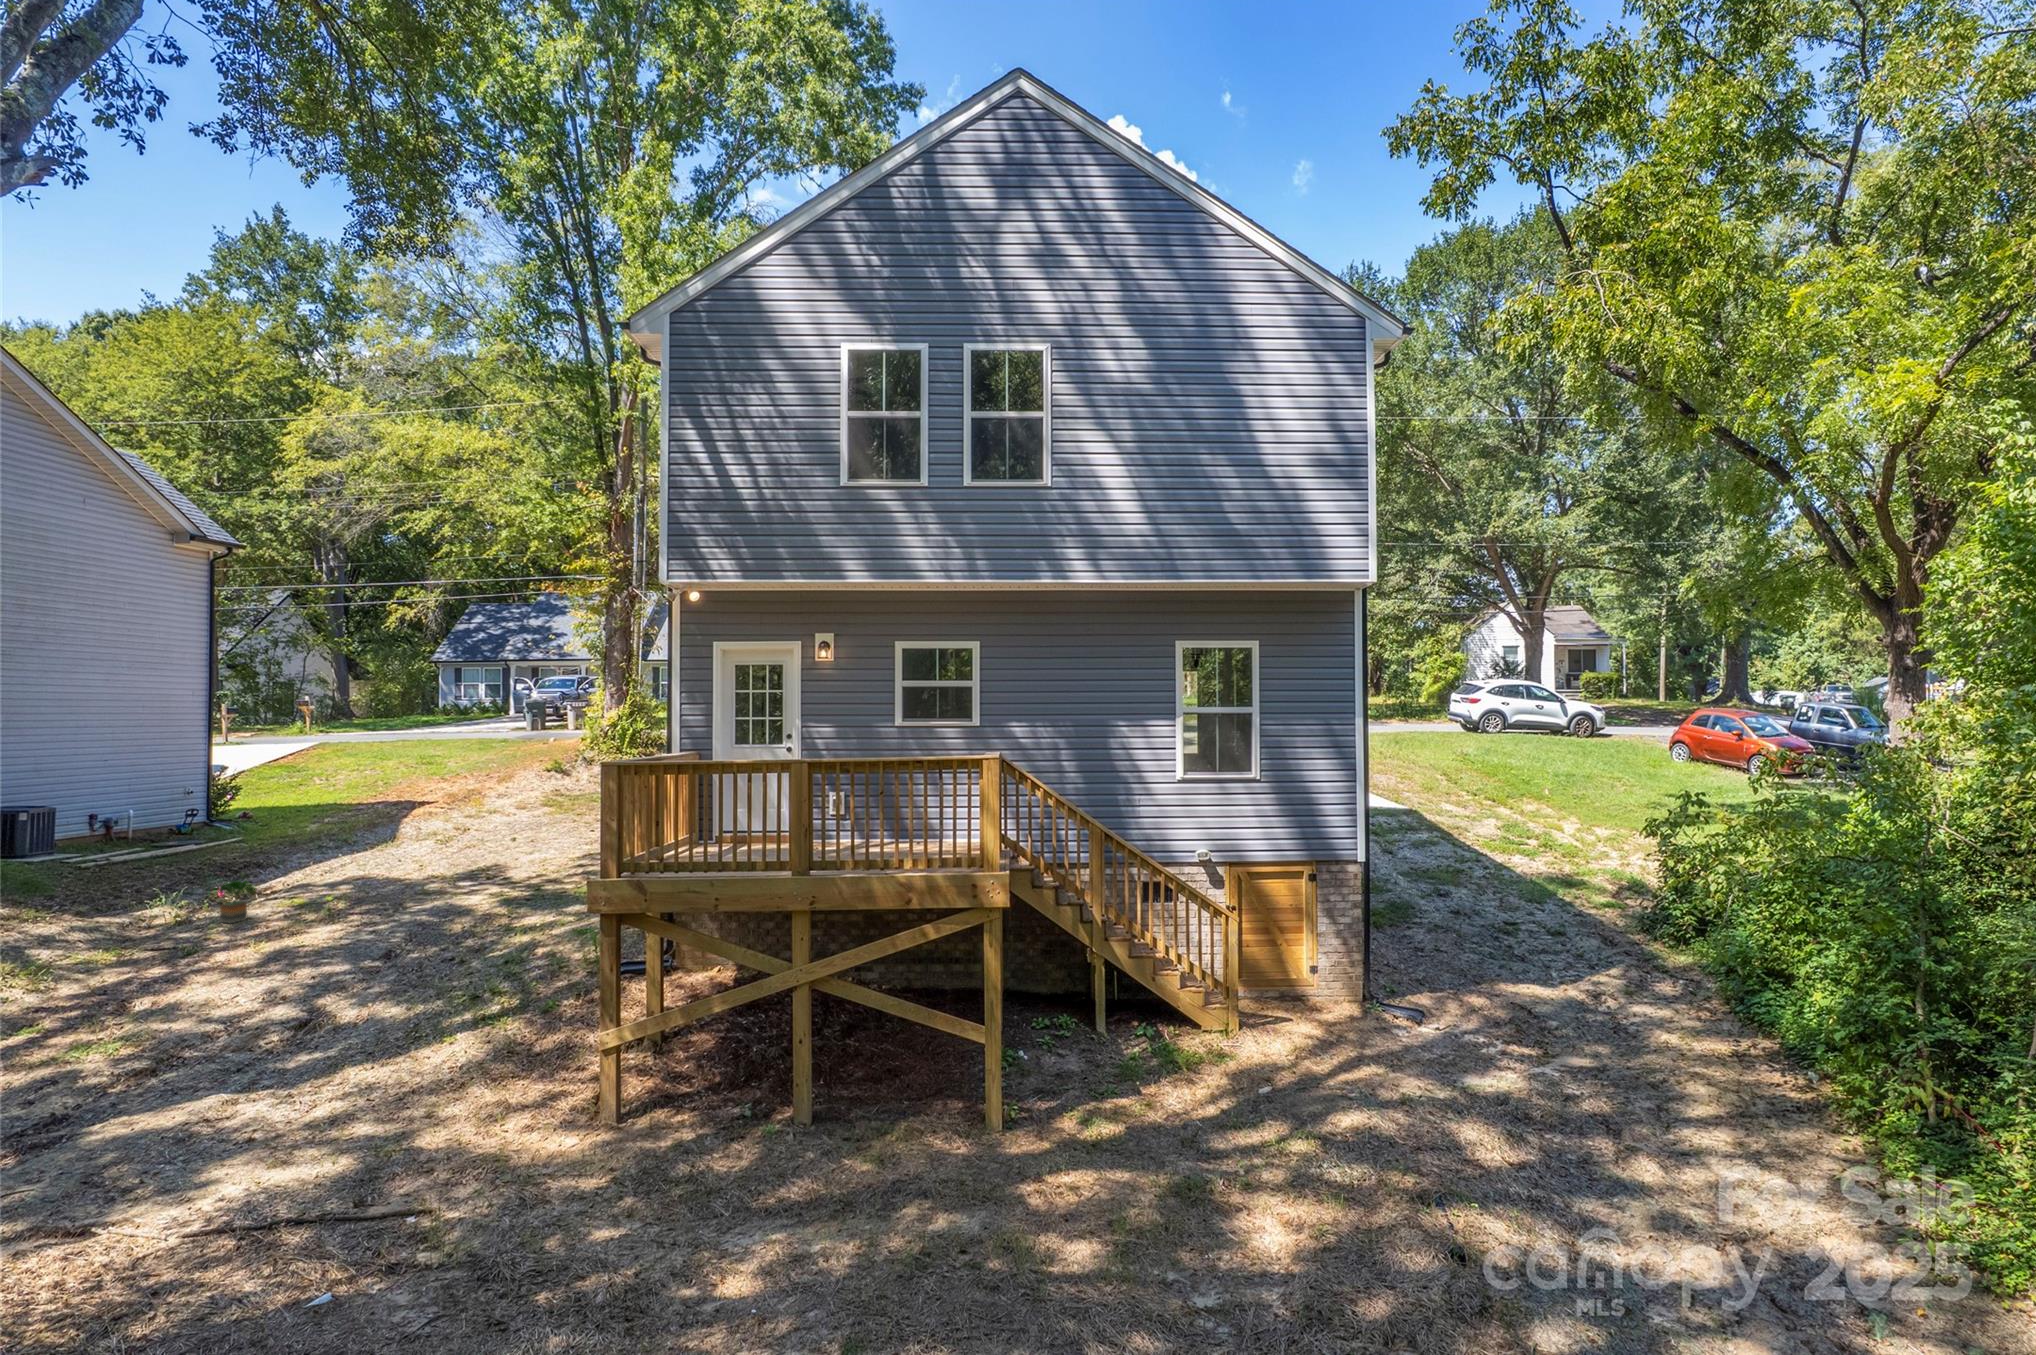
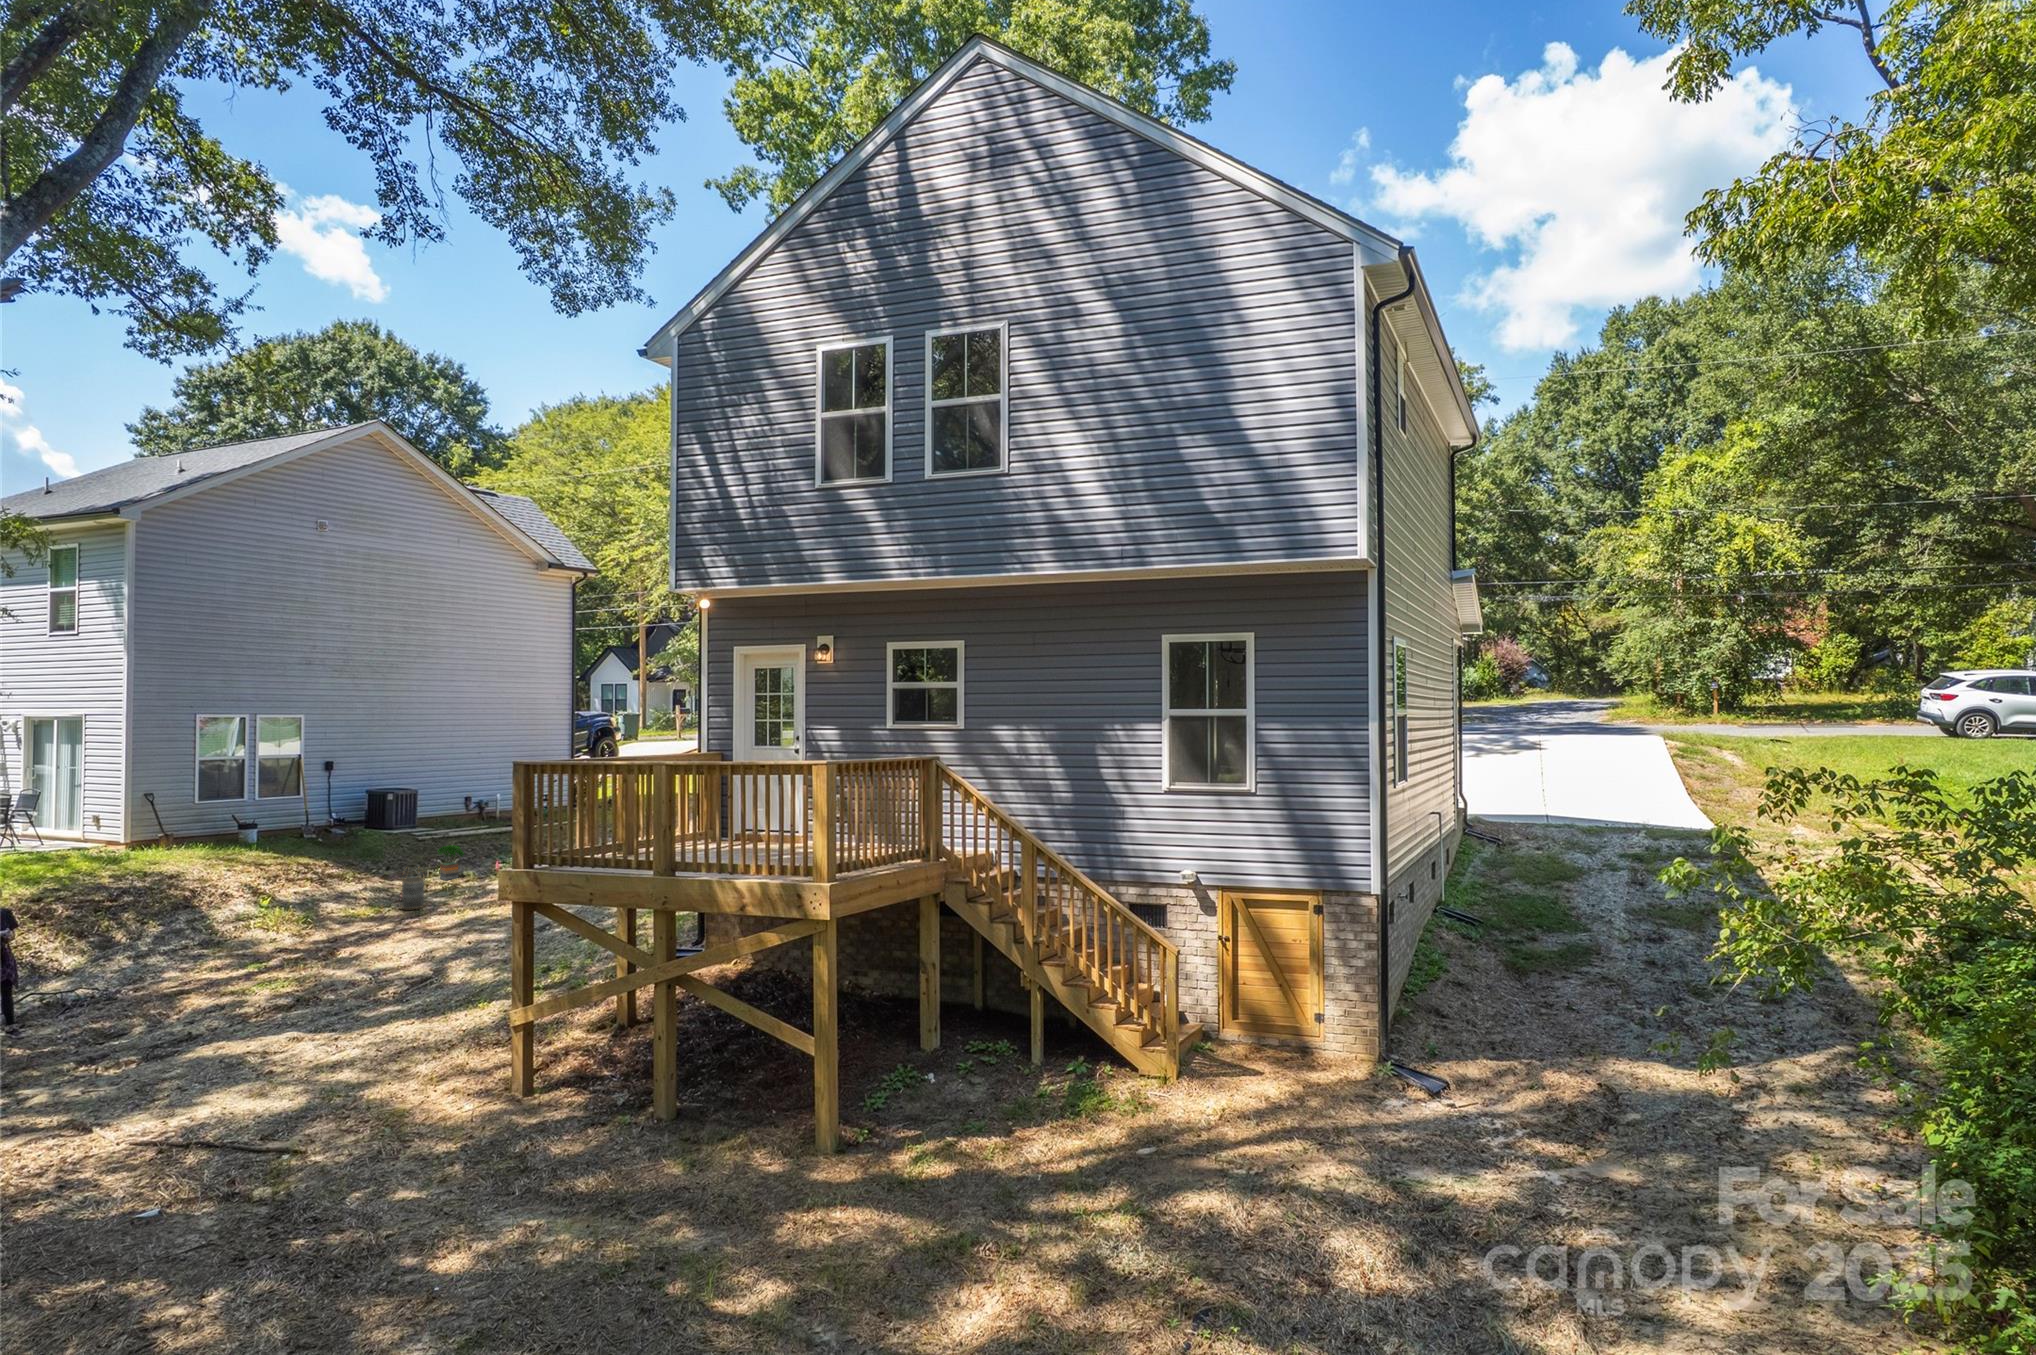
basket: none [193,909,226,964] -> present [402,867,425,909]

